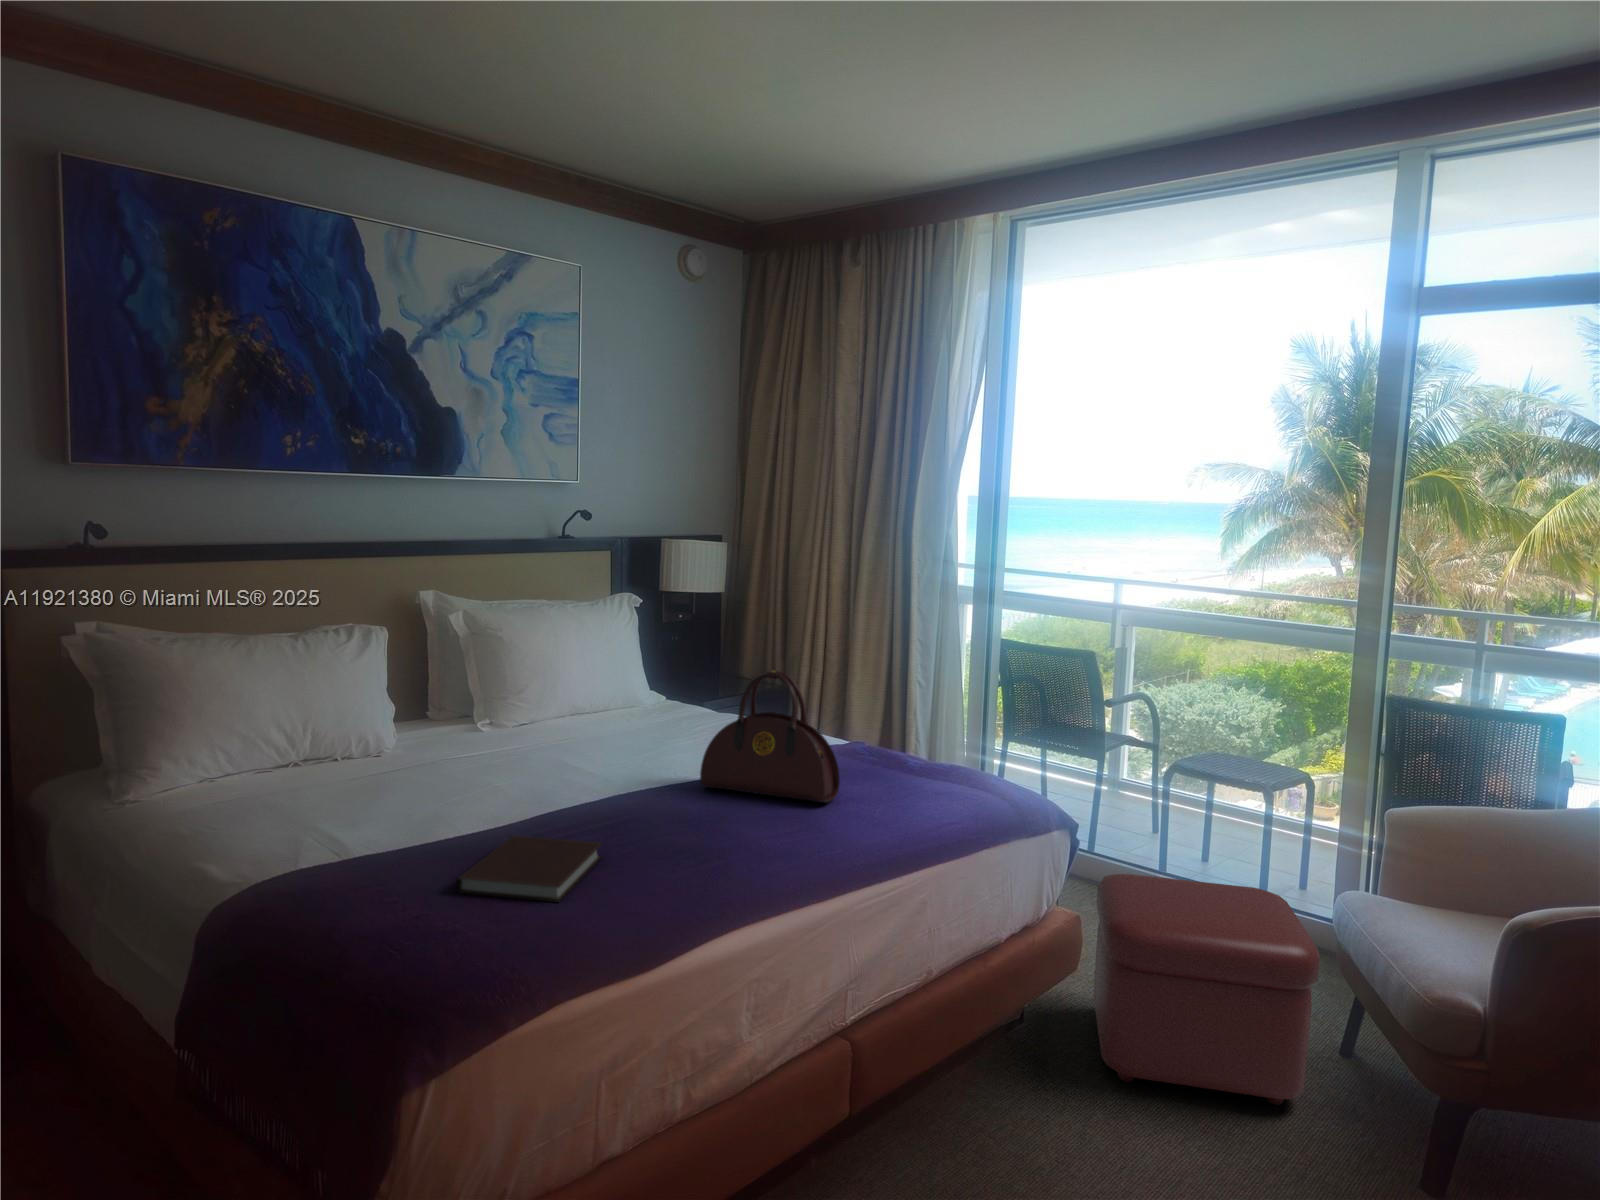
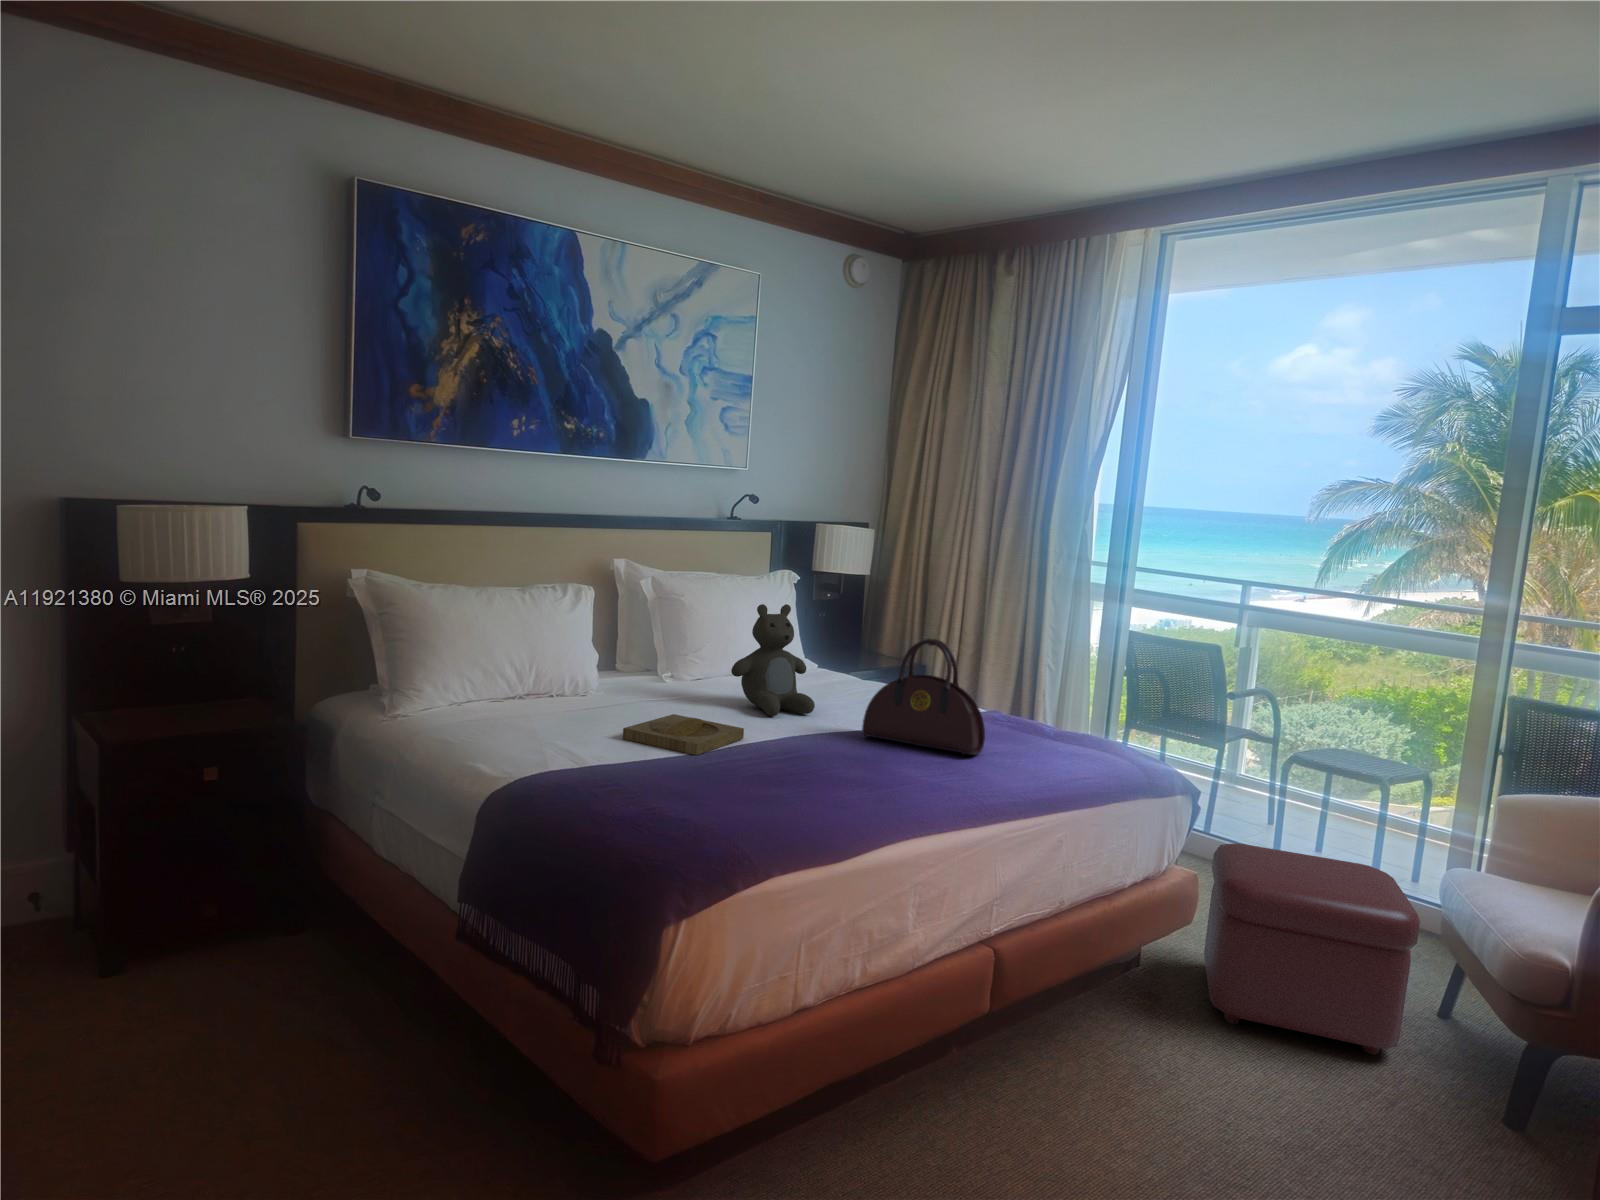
teddy bear: none [551,637,650,768] -> present [731,604,815,716]
tray: none [406,778,557,833] -> present [623,714,744,755]
notebook: present [456,836,602,902] -> none [681,756,792,806]

